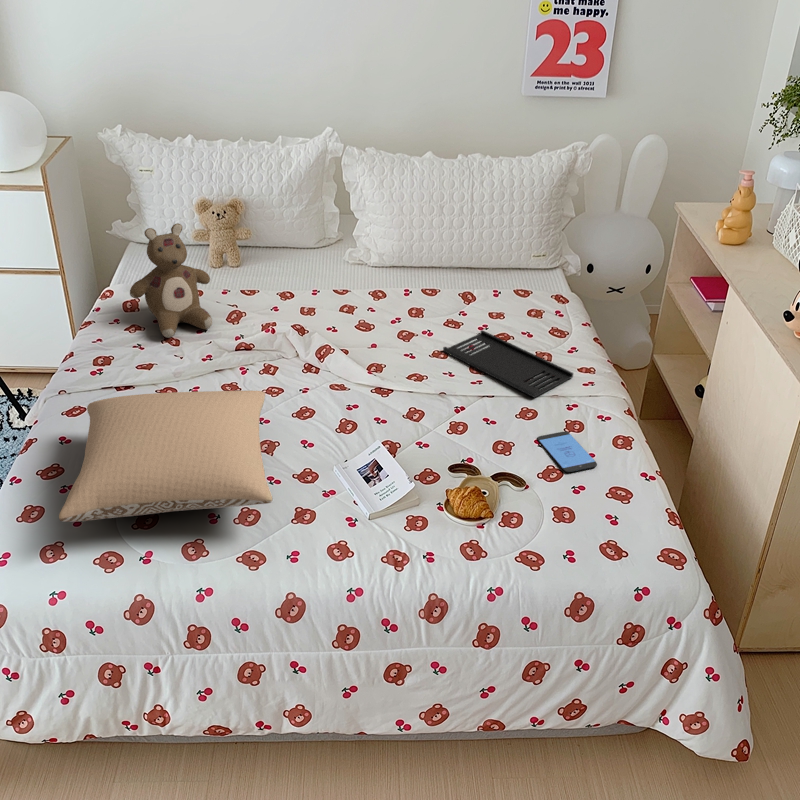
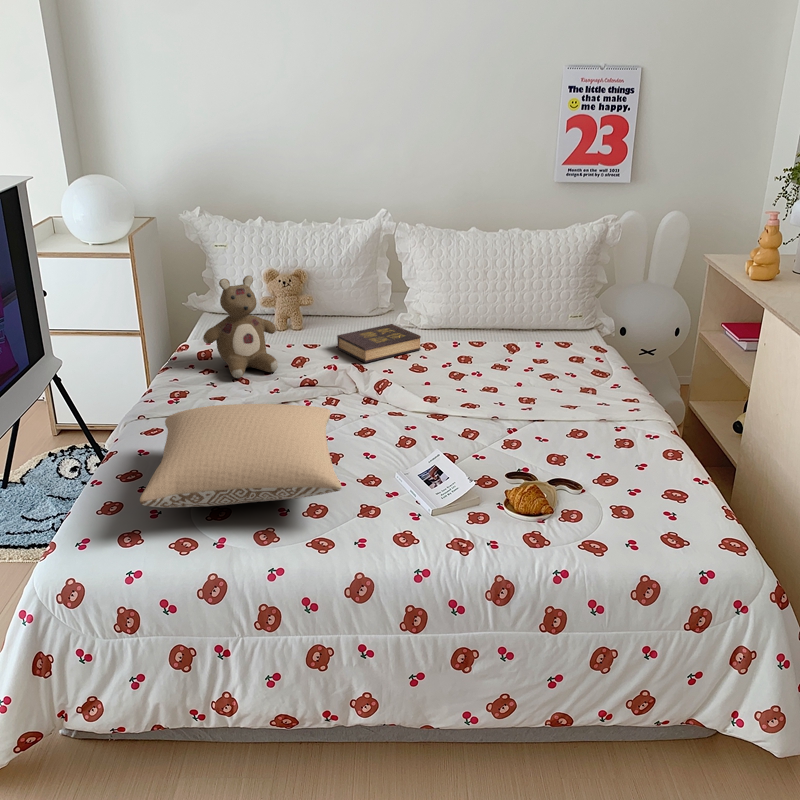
hardback book: none [278,266,368,316] -> present [337,324,421,363]
tray: present [443,330,573,398] -> none [493,372,619,422]
smartphone: present [538,432,597,472] -> none [590,447,650,478]

